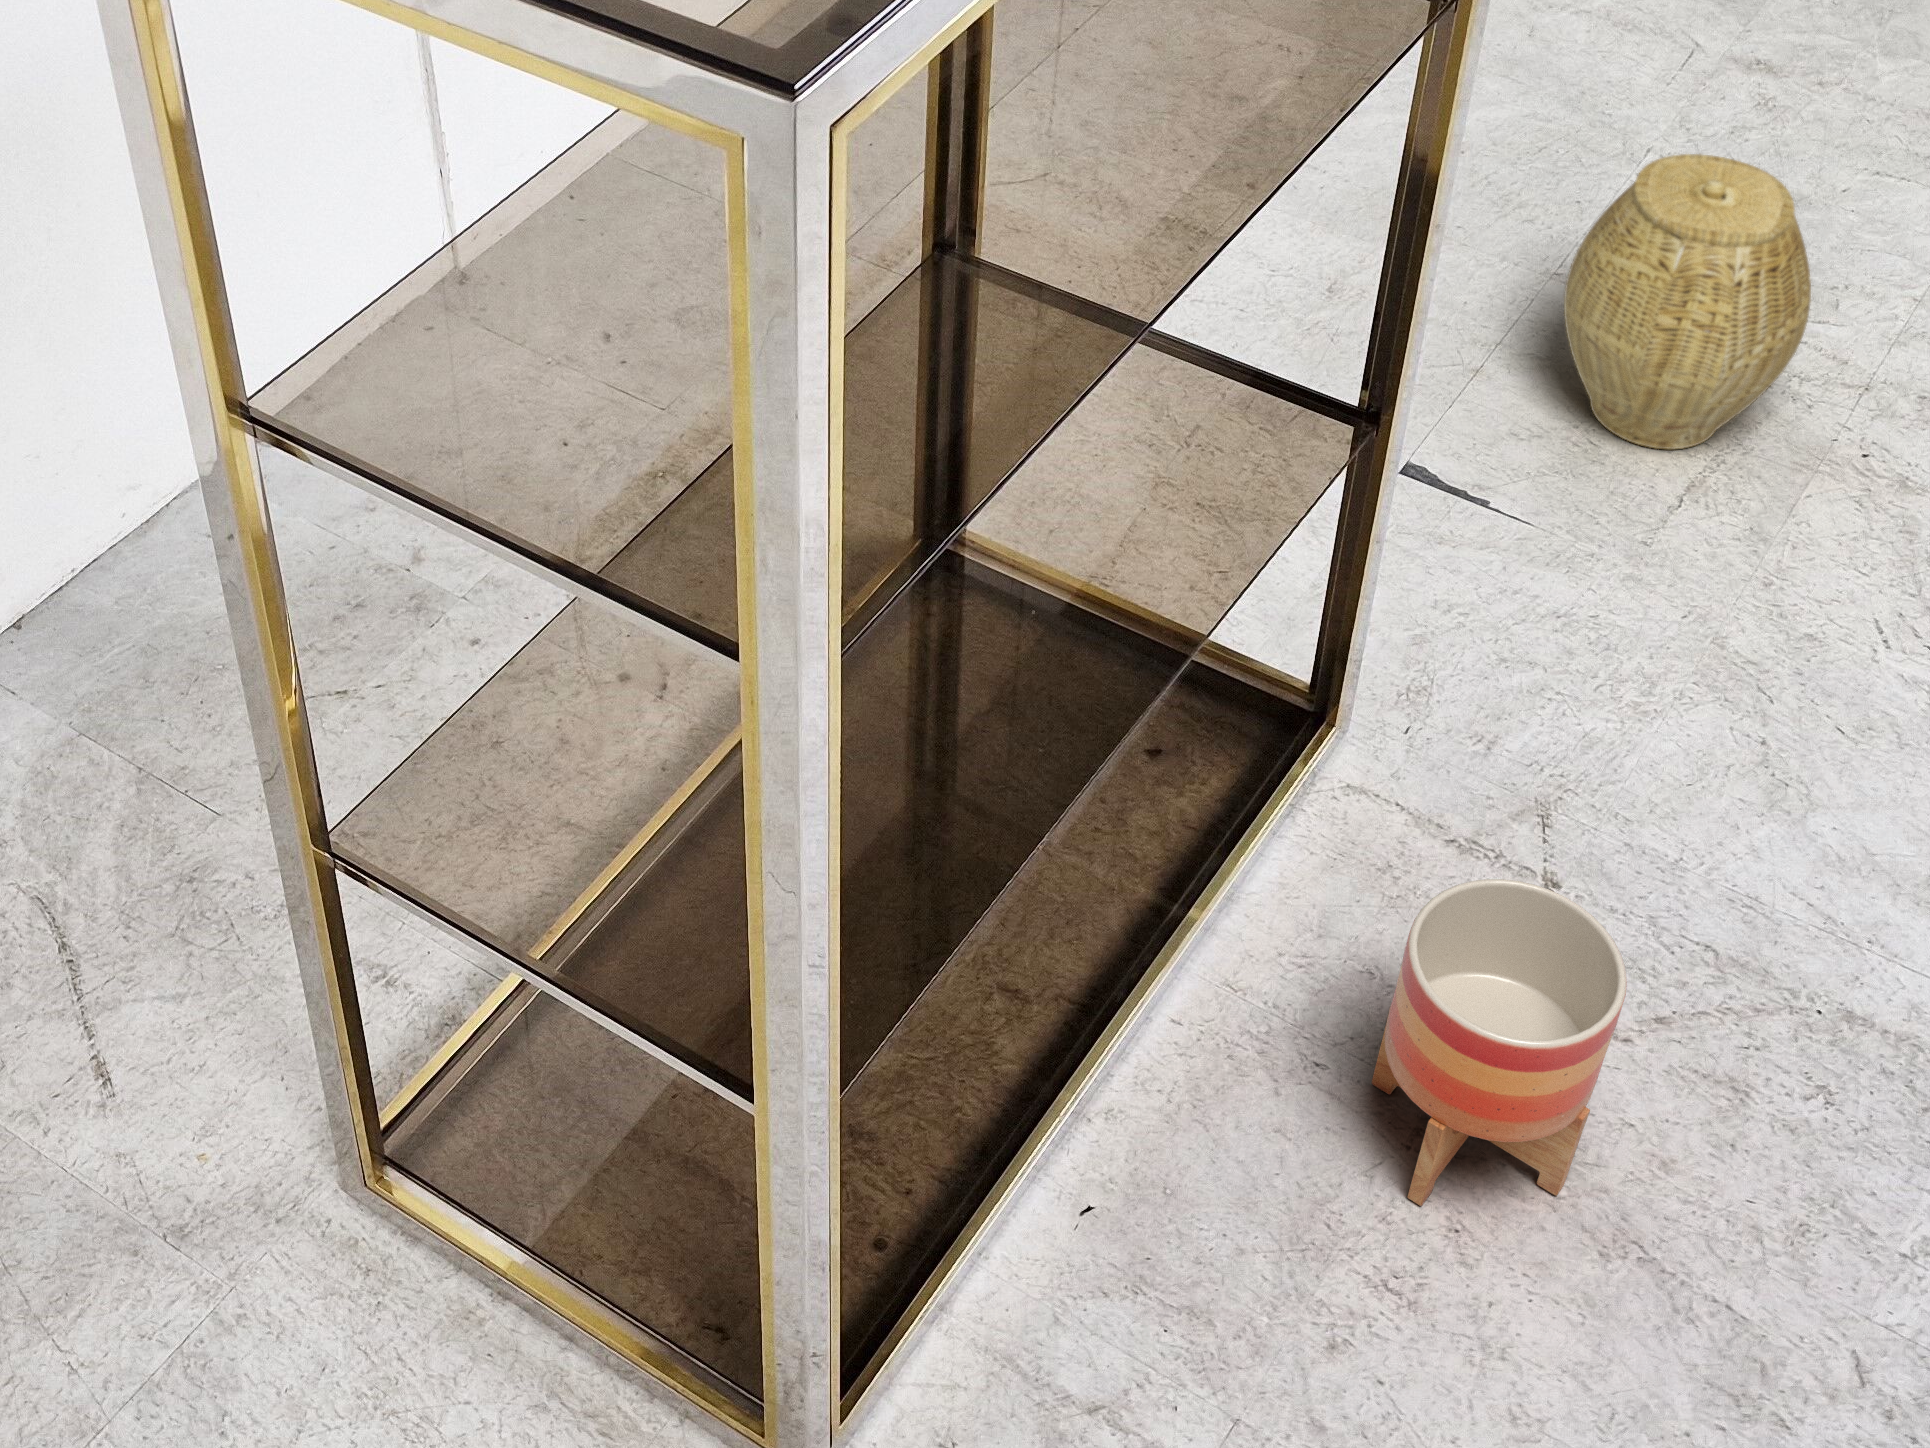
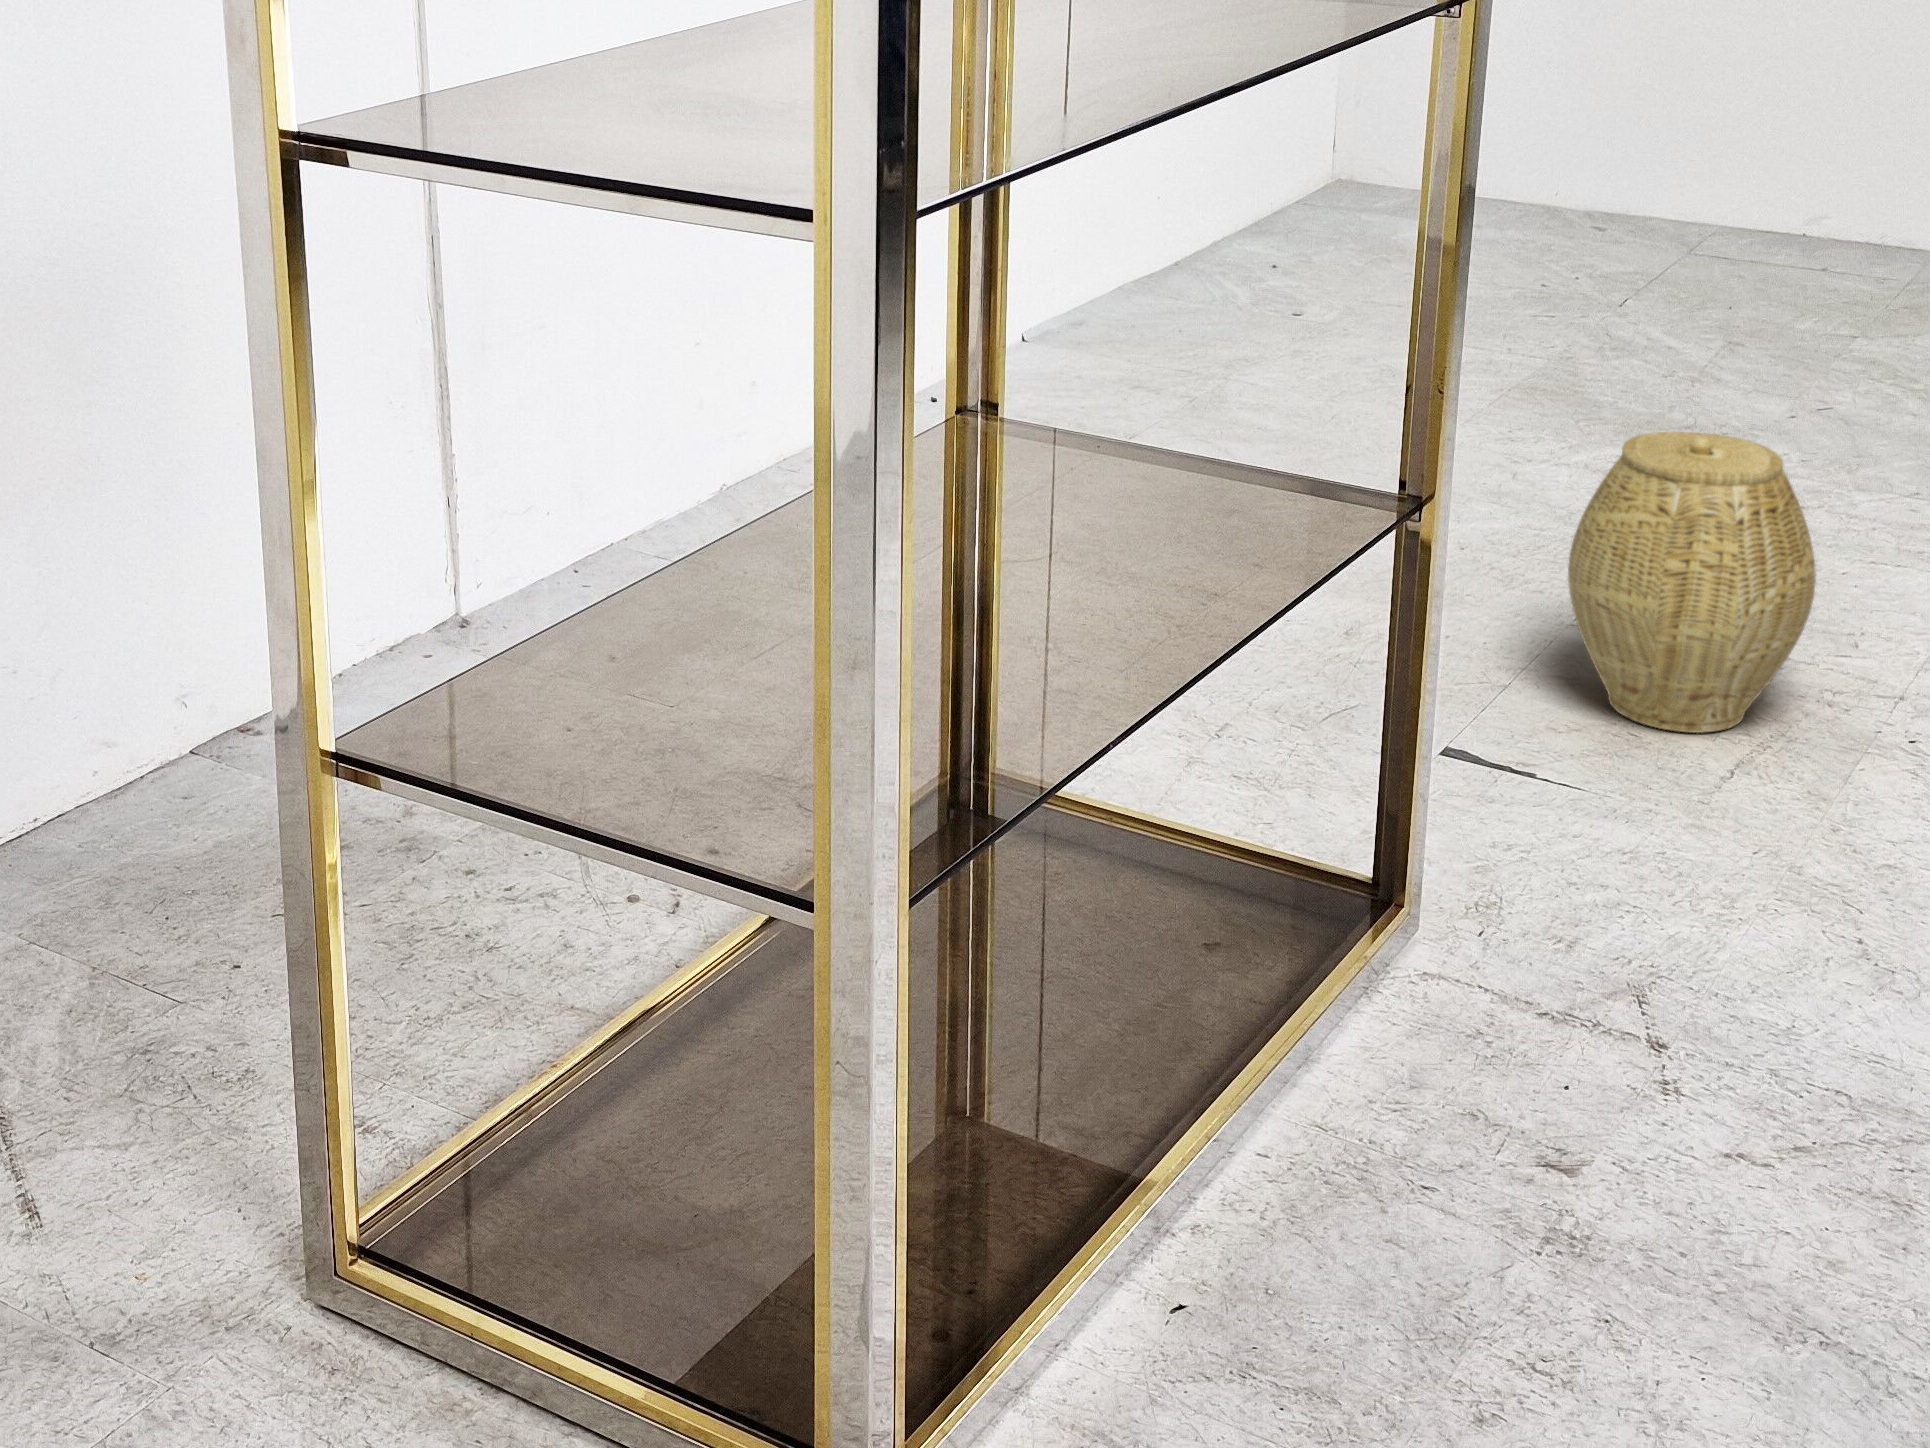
planter: present [1372,879,1627,1206] -> none [1479,901,1749,1298]

